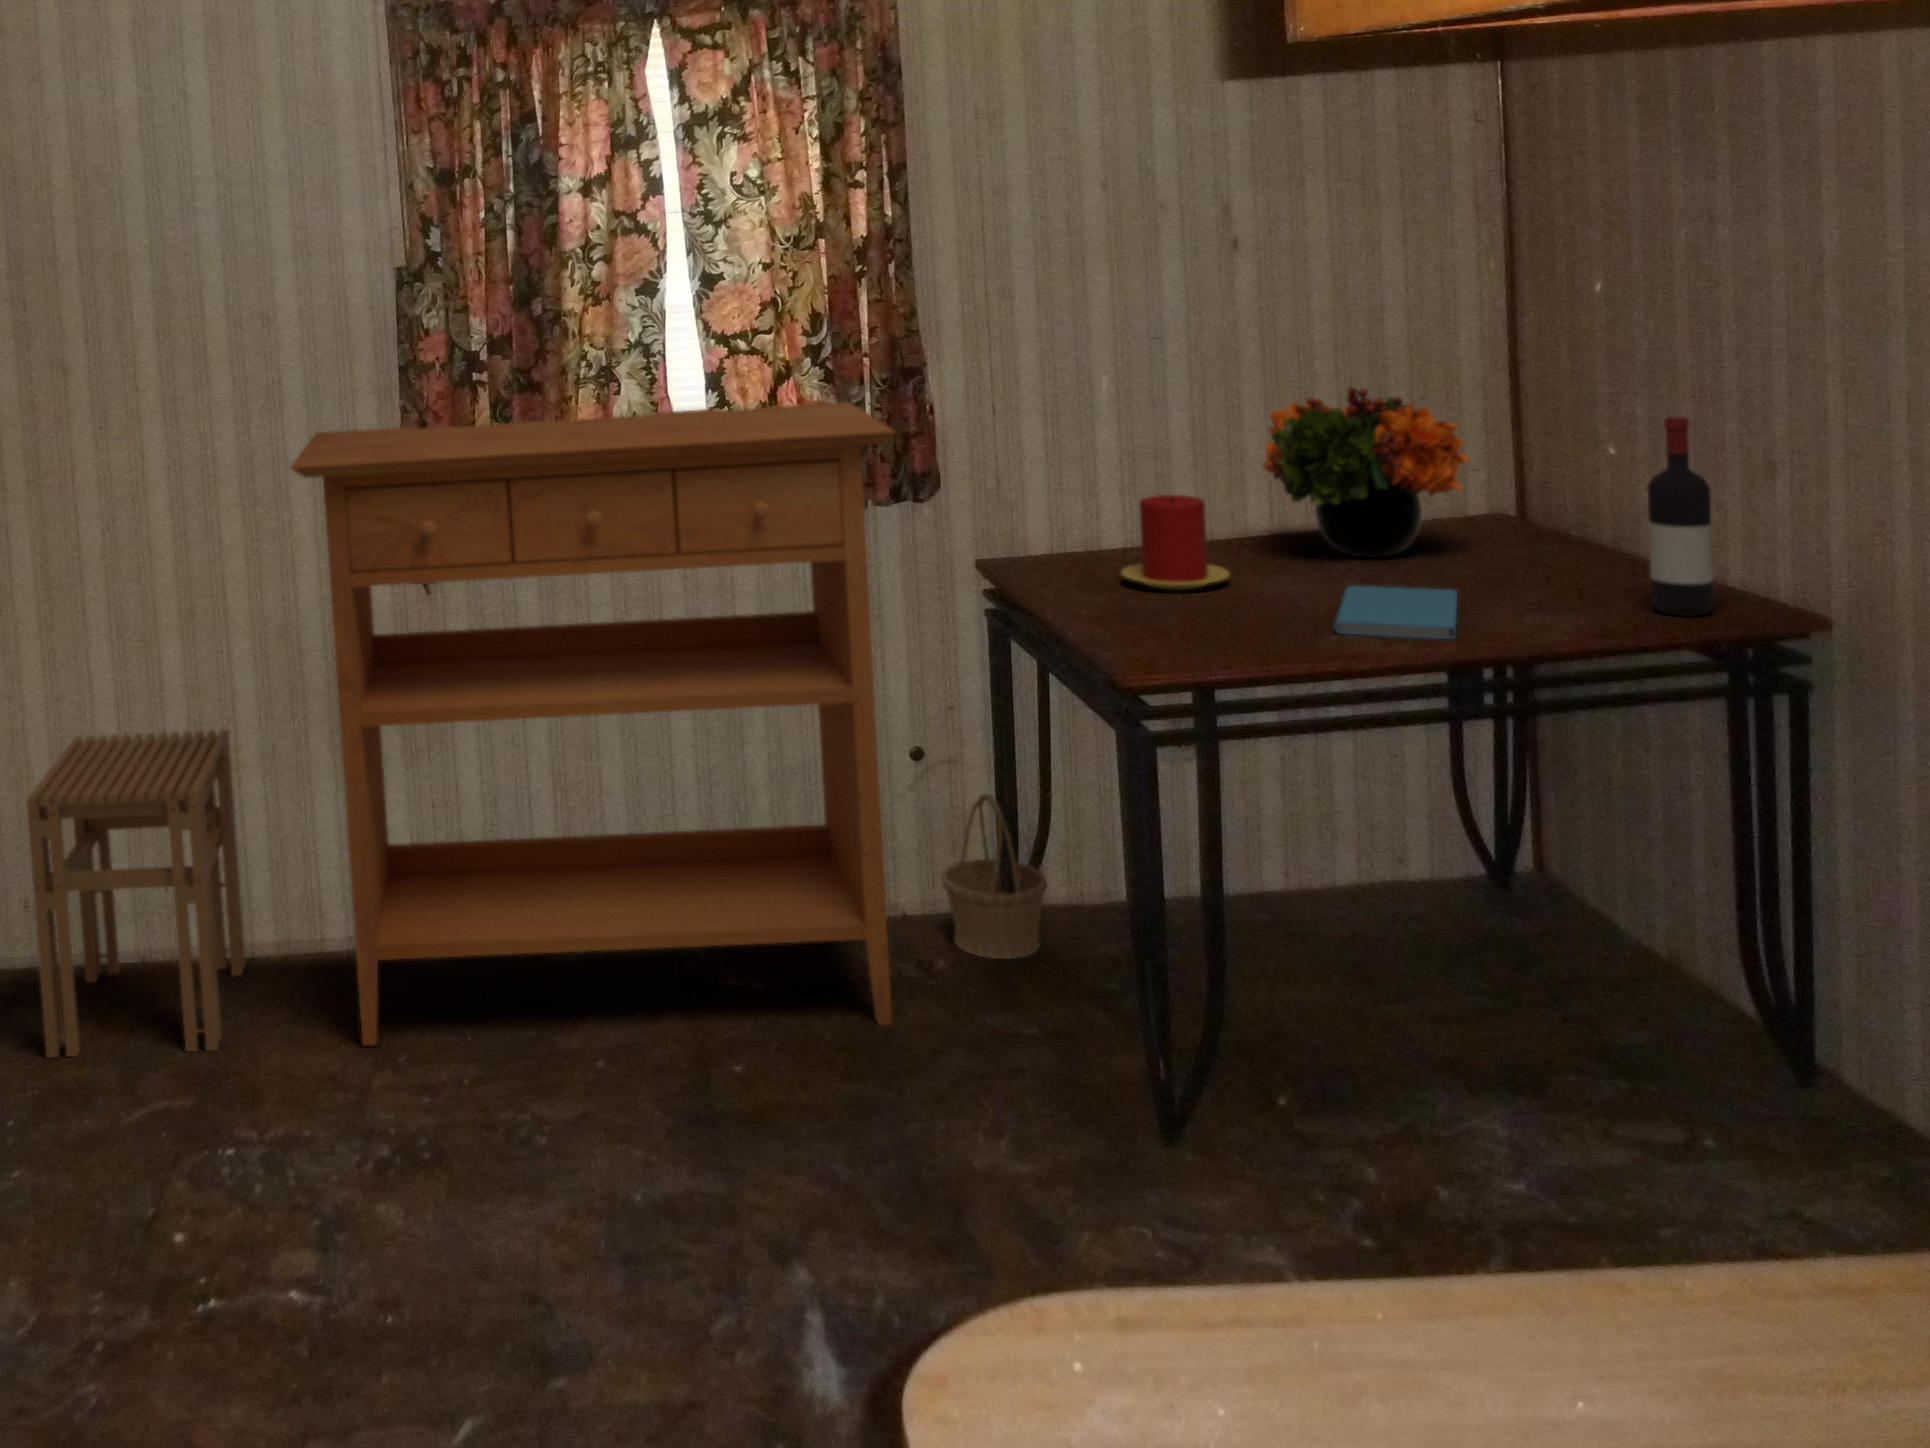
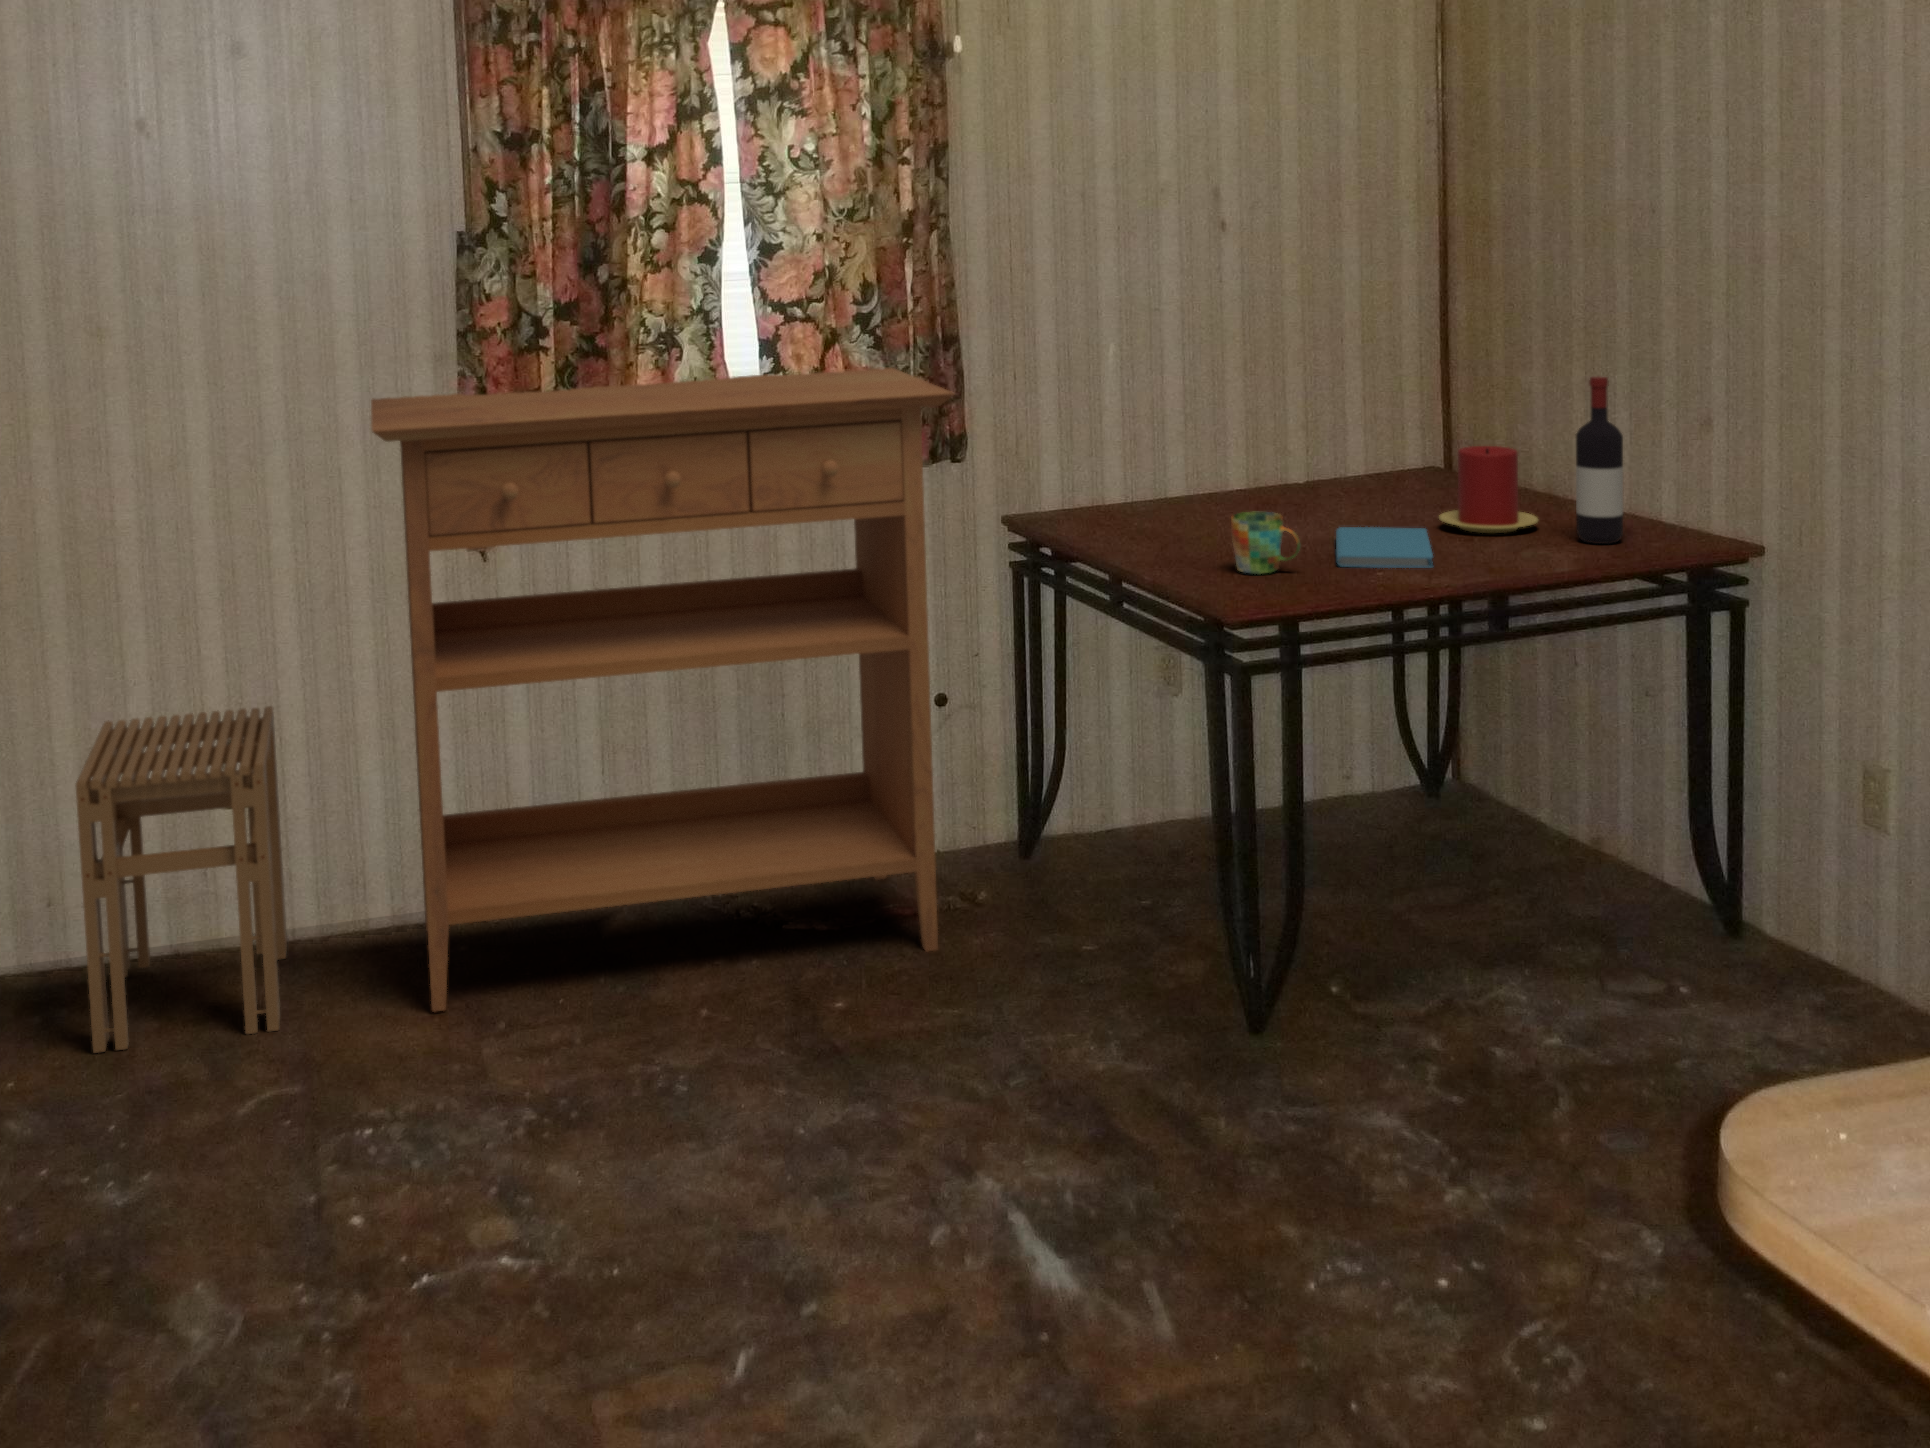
flower arrangement: present [1263,387,1468,557] -> none [1252,354,1426,505]
candle: present [1121,495,1229,590] -> present [1439,446,1538,533]
mug: none [1203,568,1286,639] -> present [1231,512,1300,574]
basket: present [941,794,1048,959] -> none [969,734,1065,887]

